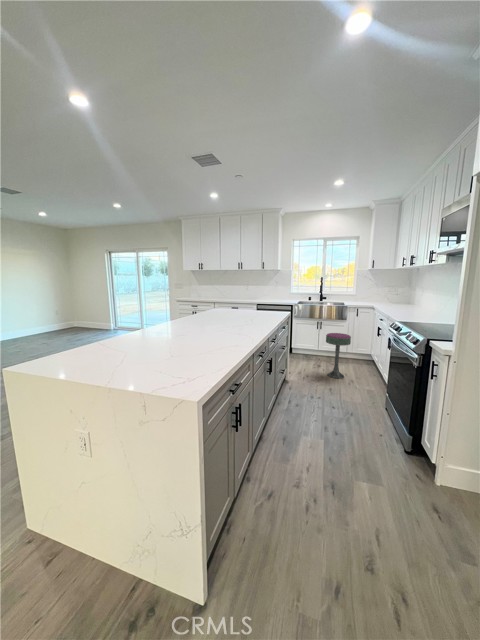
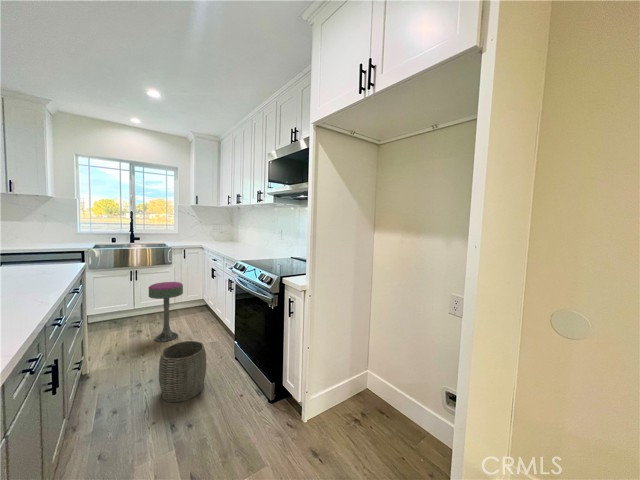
woven basket: none [323,377,357,419] -> present [159,341,206,402]

